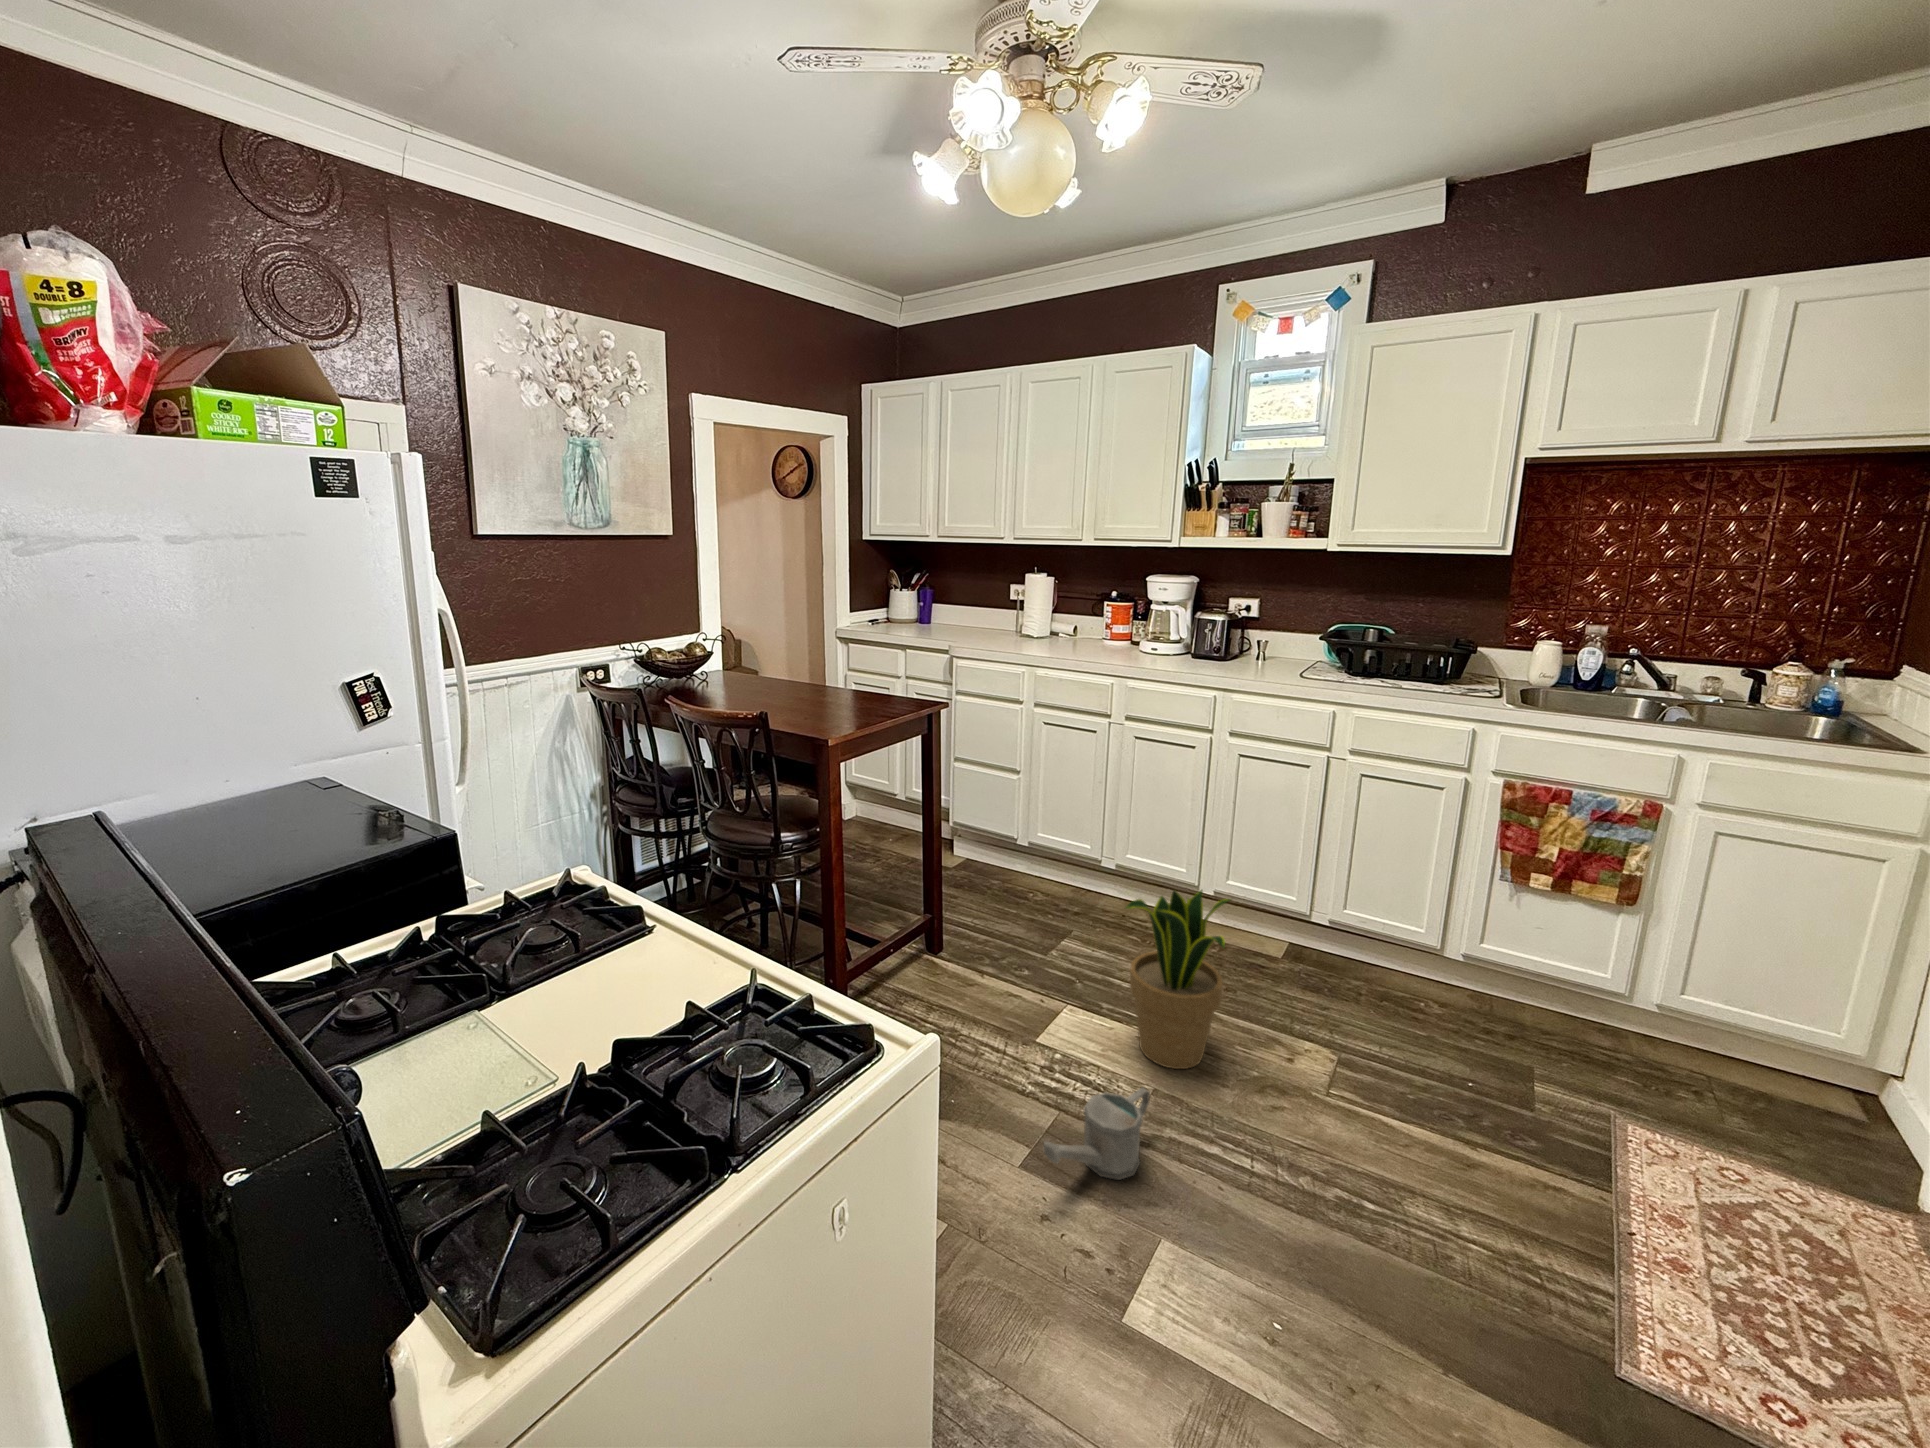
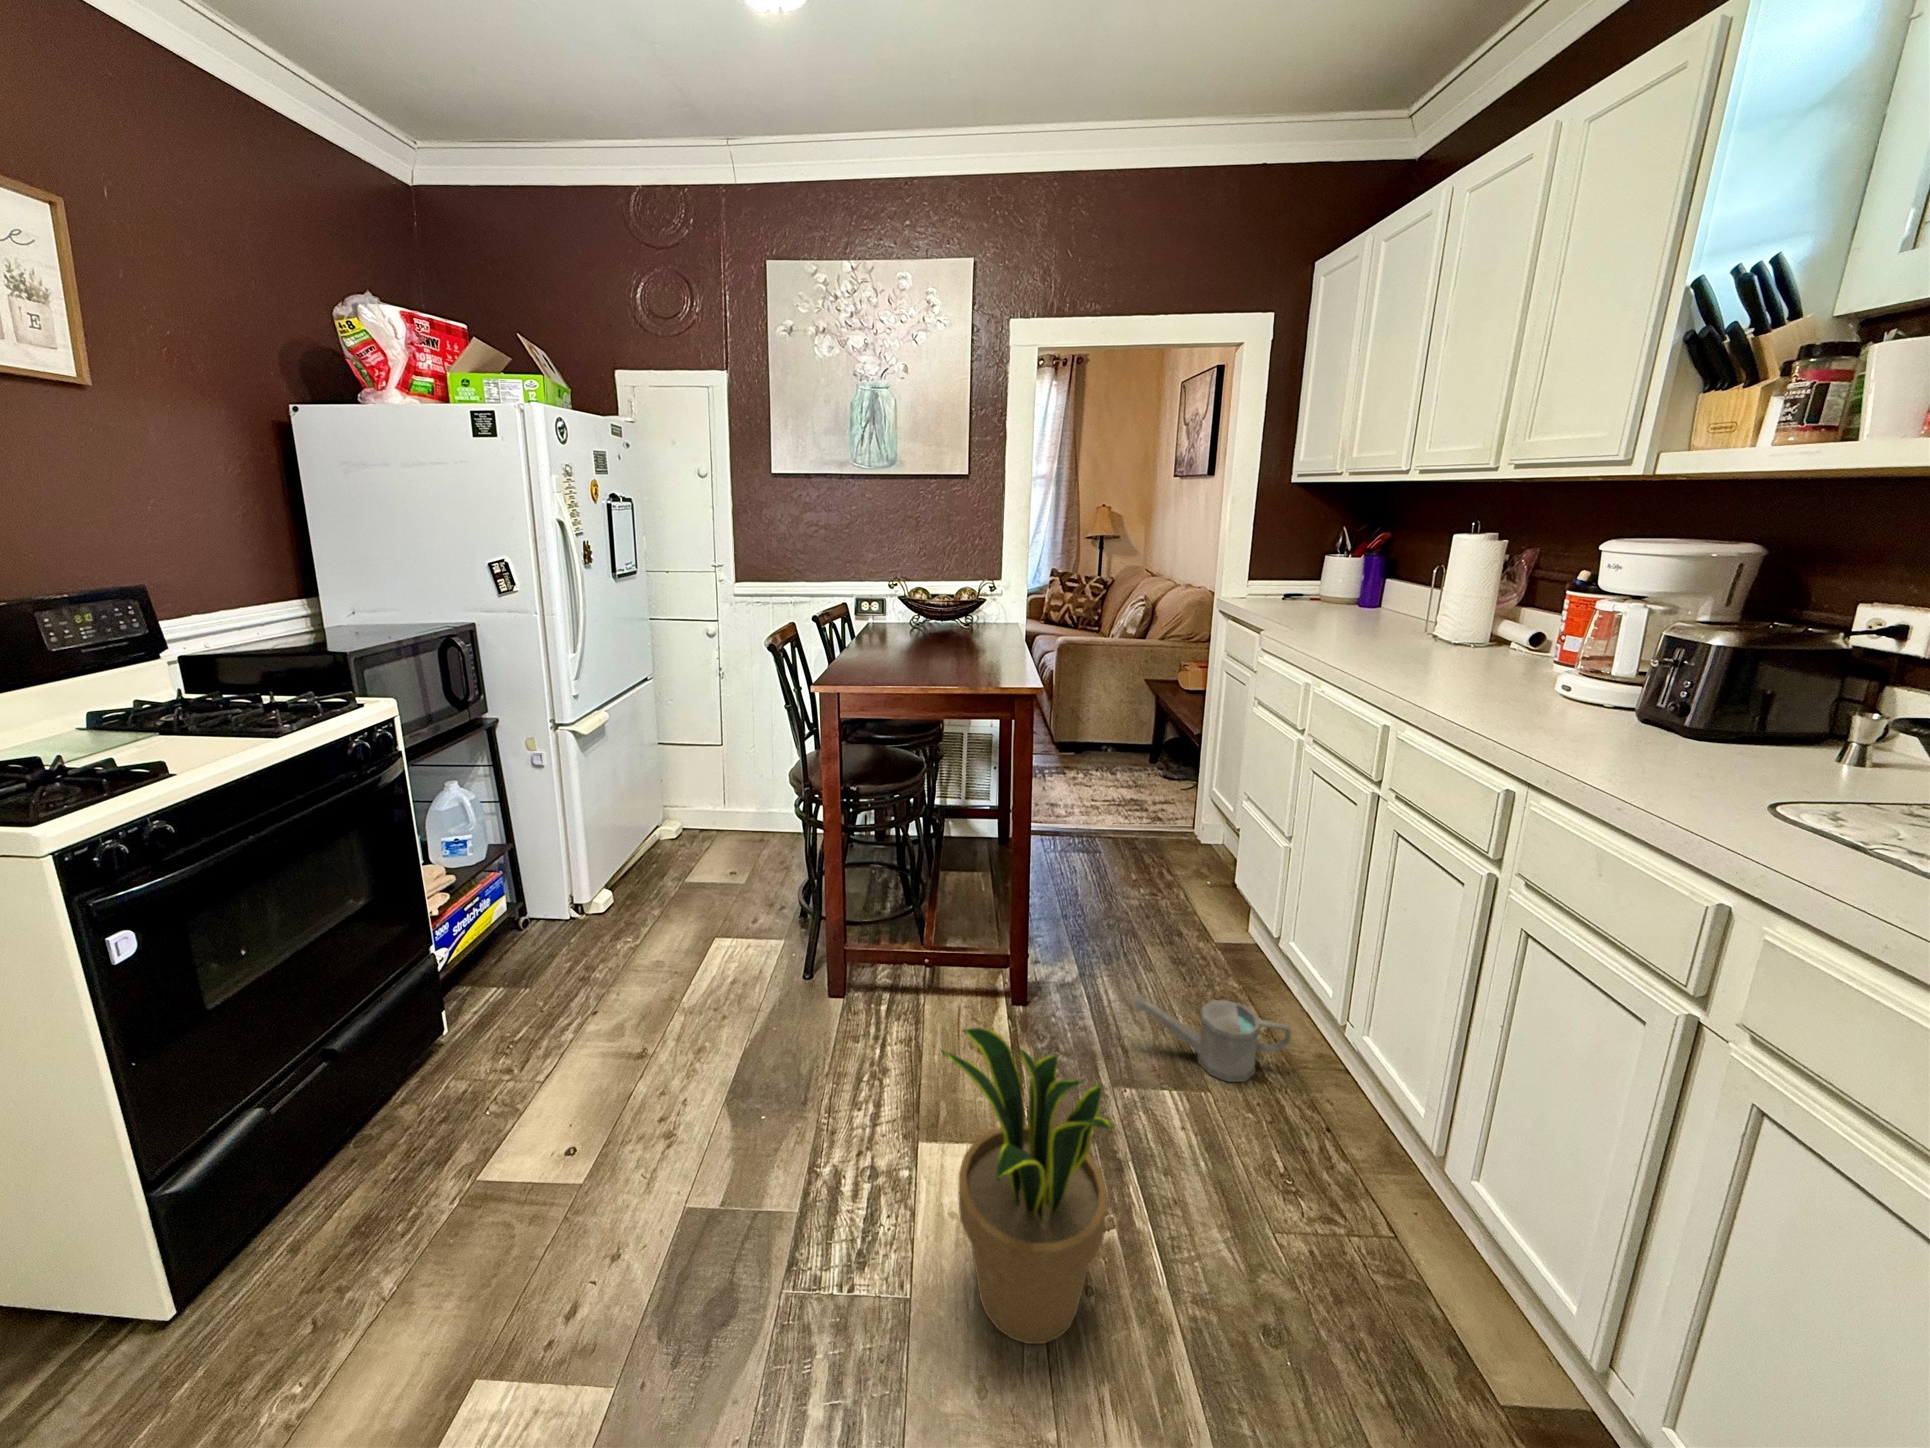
watering can: present [1043,1087,1150,1180] -> present [1135,992,1291,1082]

